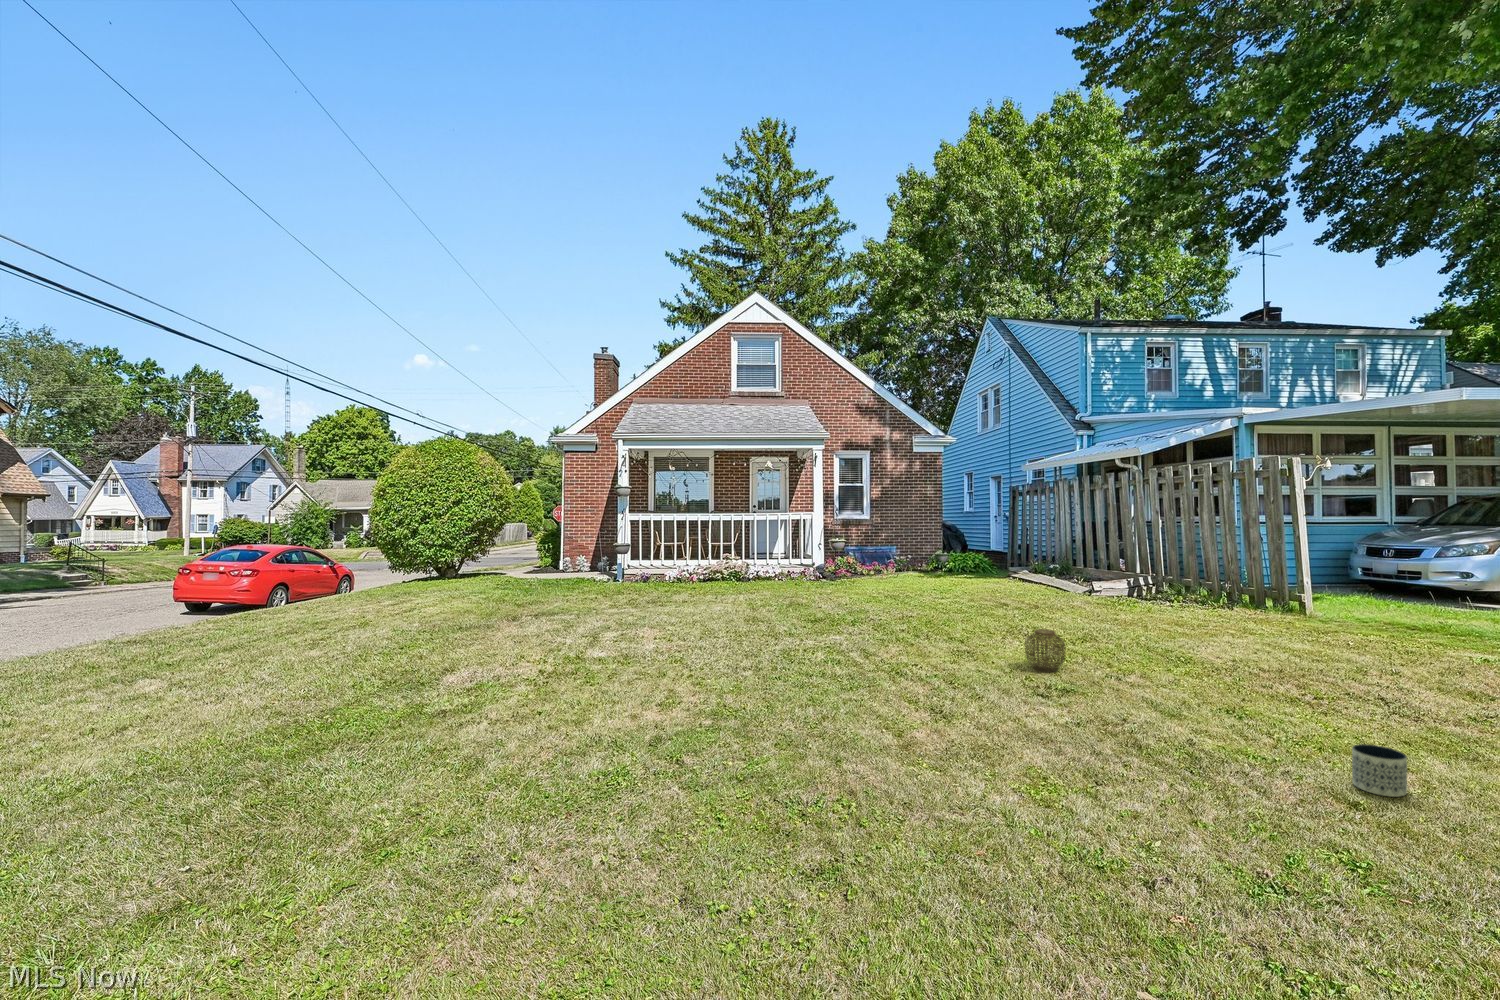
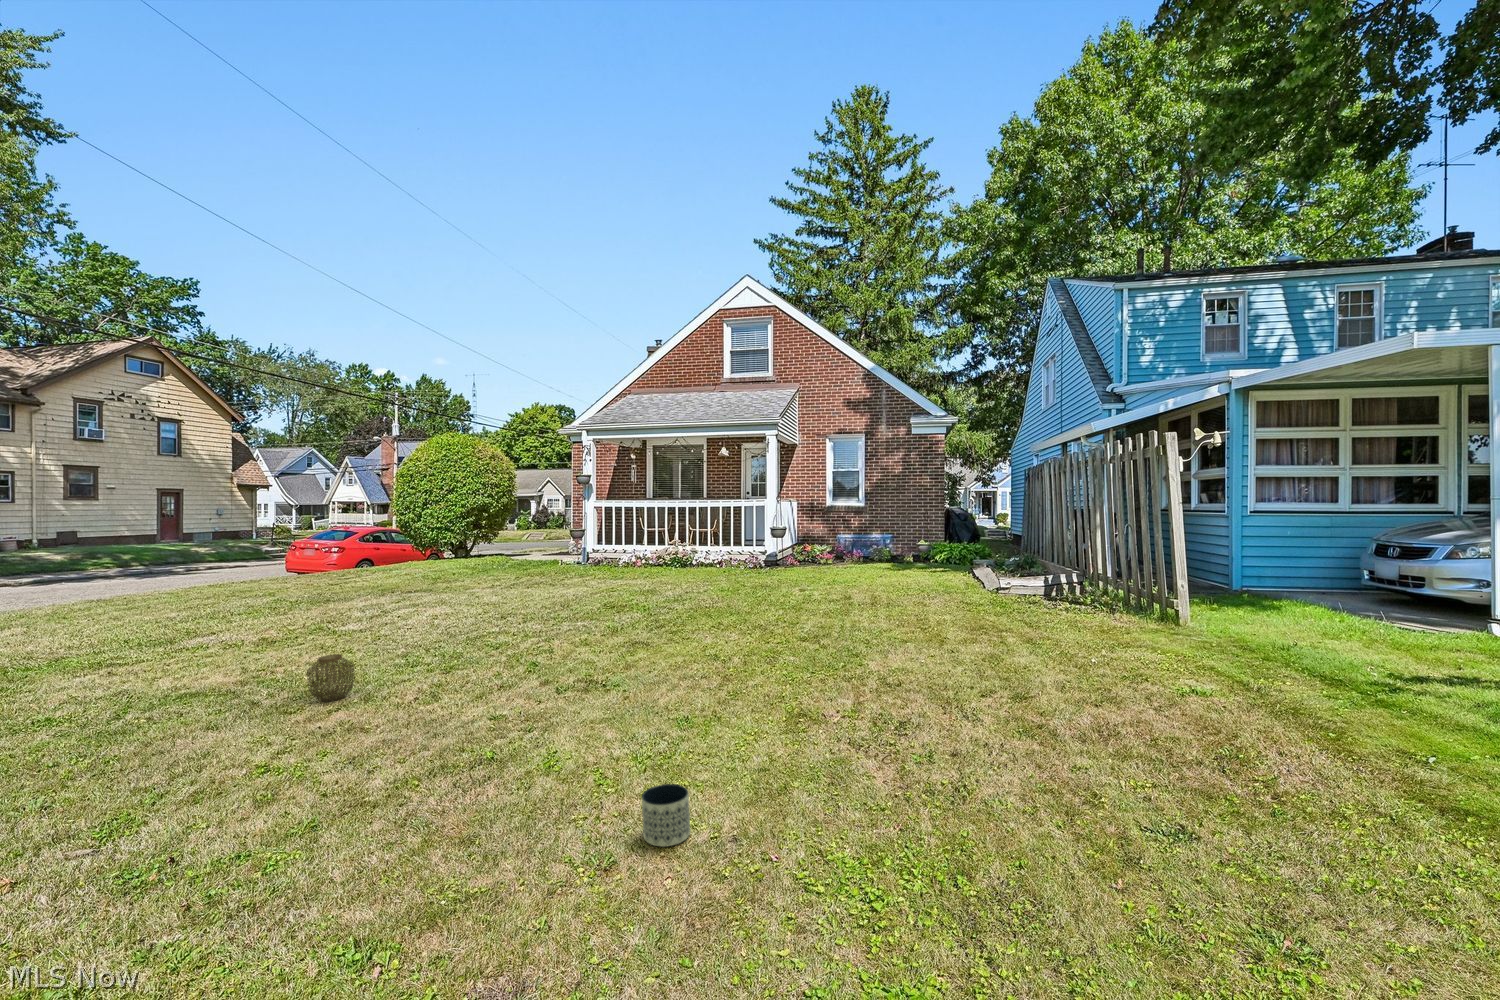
woven basket: present [1025,629,1065,672] -> present [307,654,355,702]

